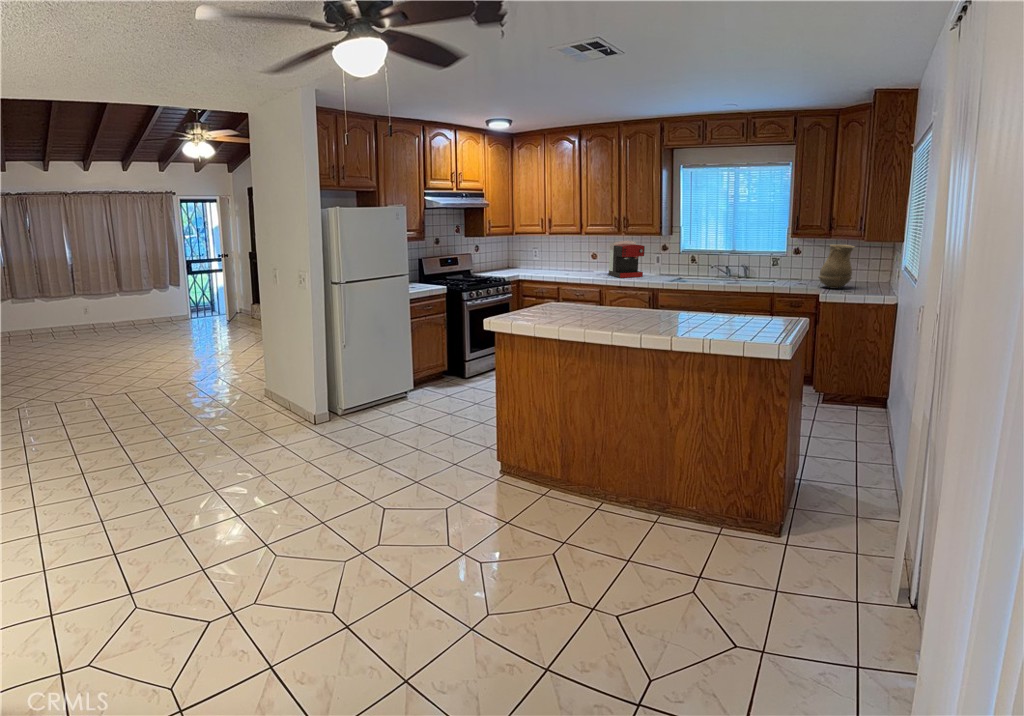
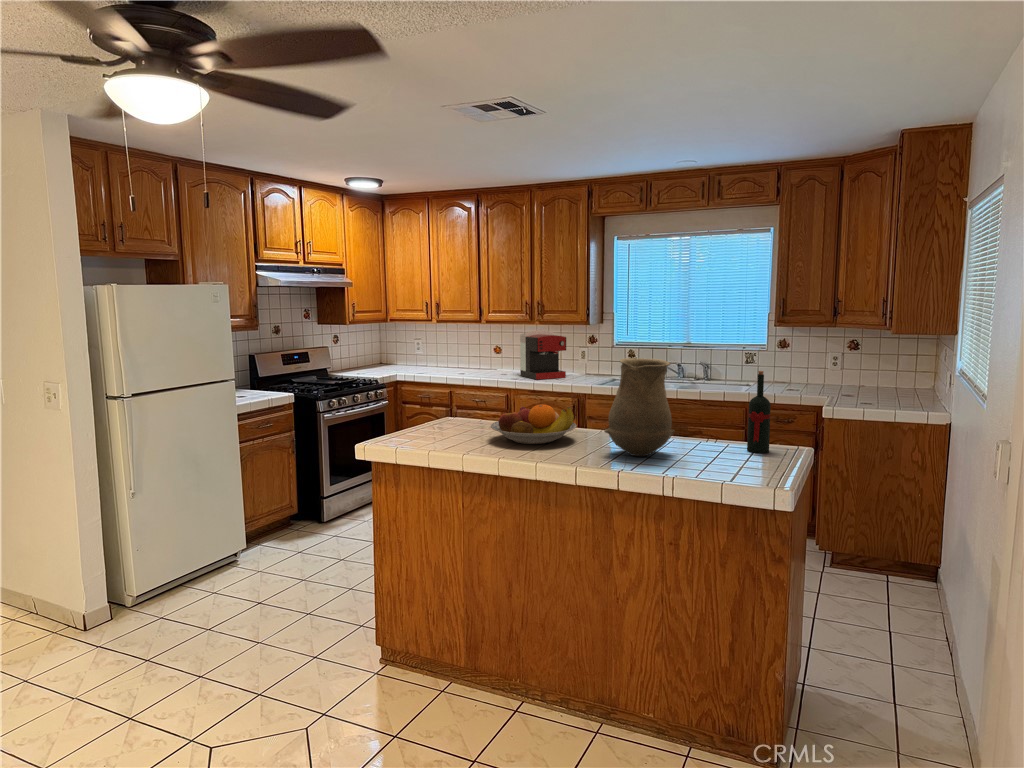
vase: present [819,245,855,289] -> present [604,358,674,456]
wine bottle: none [764,274,784,334] -> present [747,371,771,453]
fruit bowl: none [580,295,641,323] -> present [491,404,576,444]

